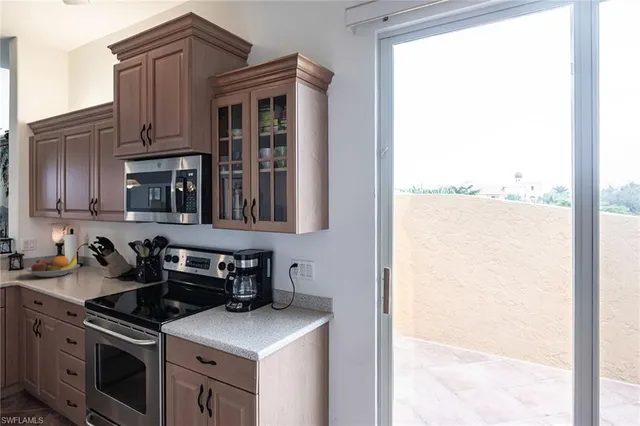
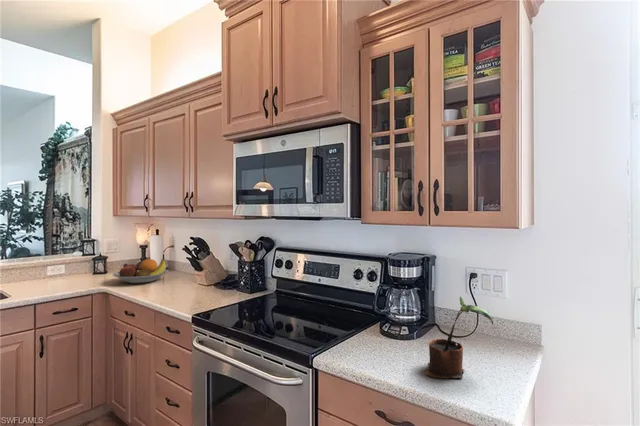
potted plant: none [231,280,276,333] -> present [425,297,493,378]

